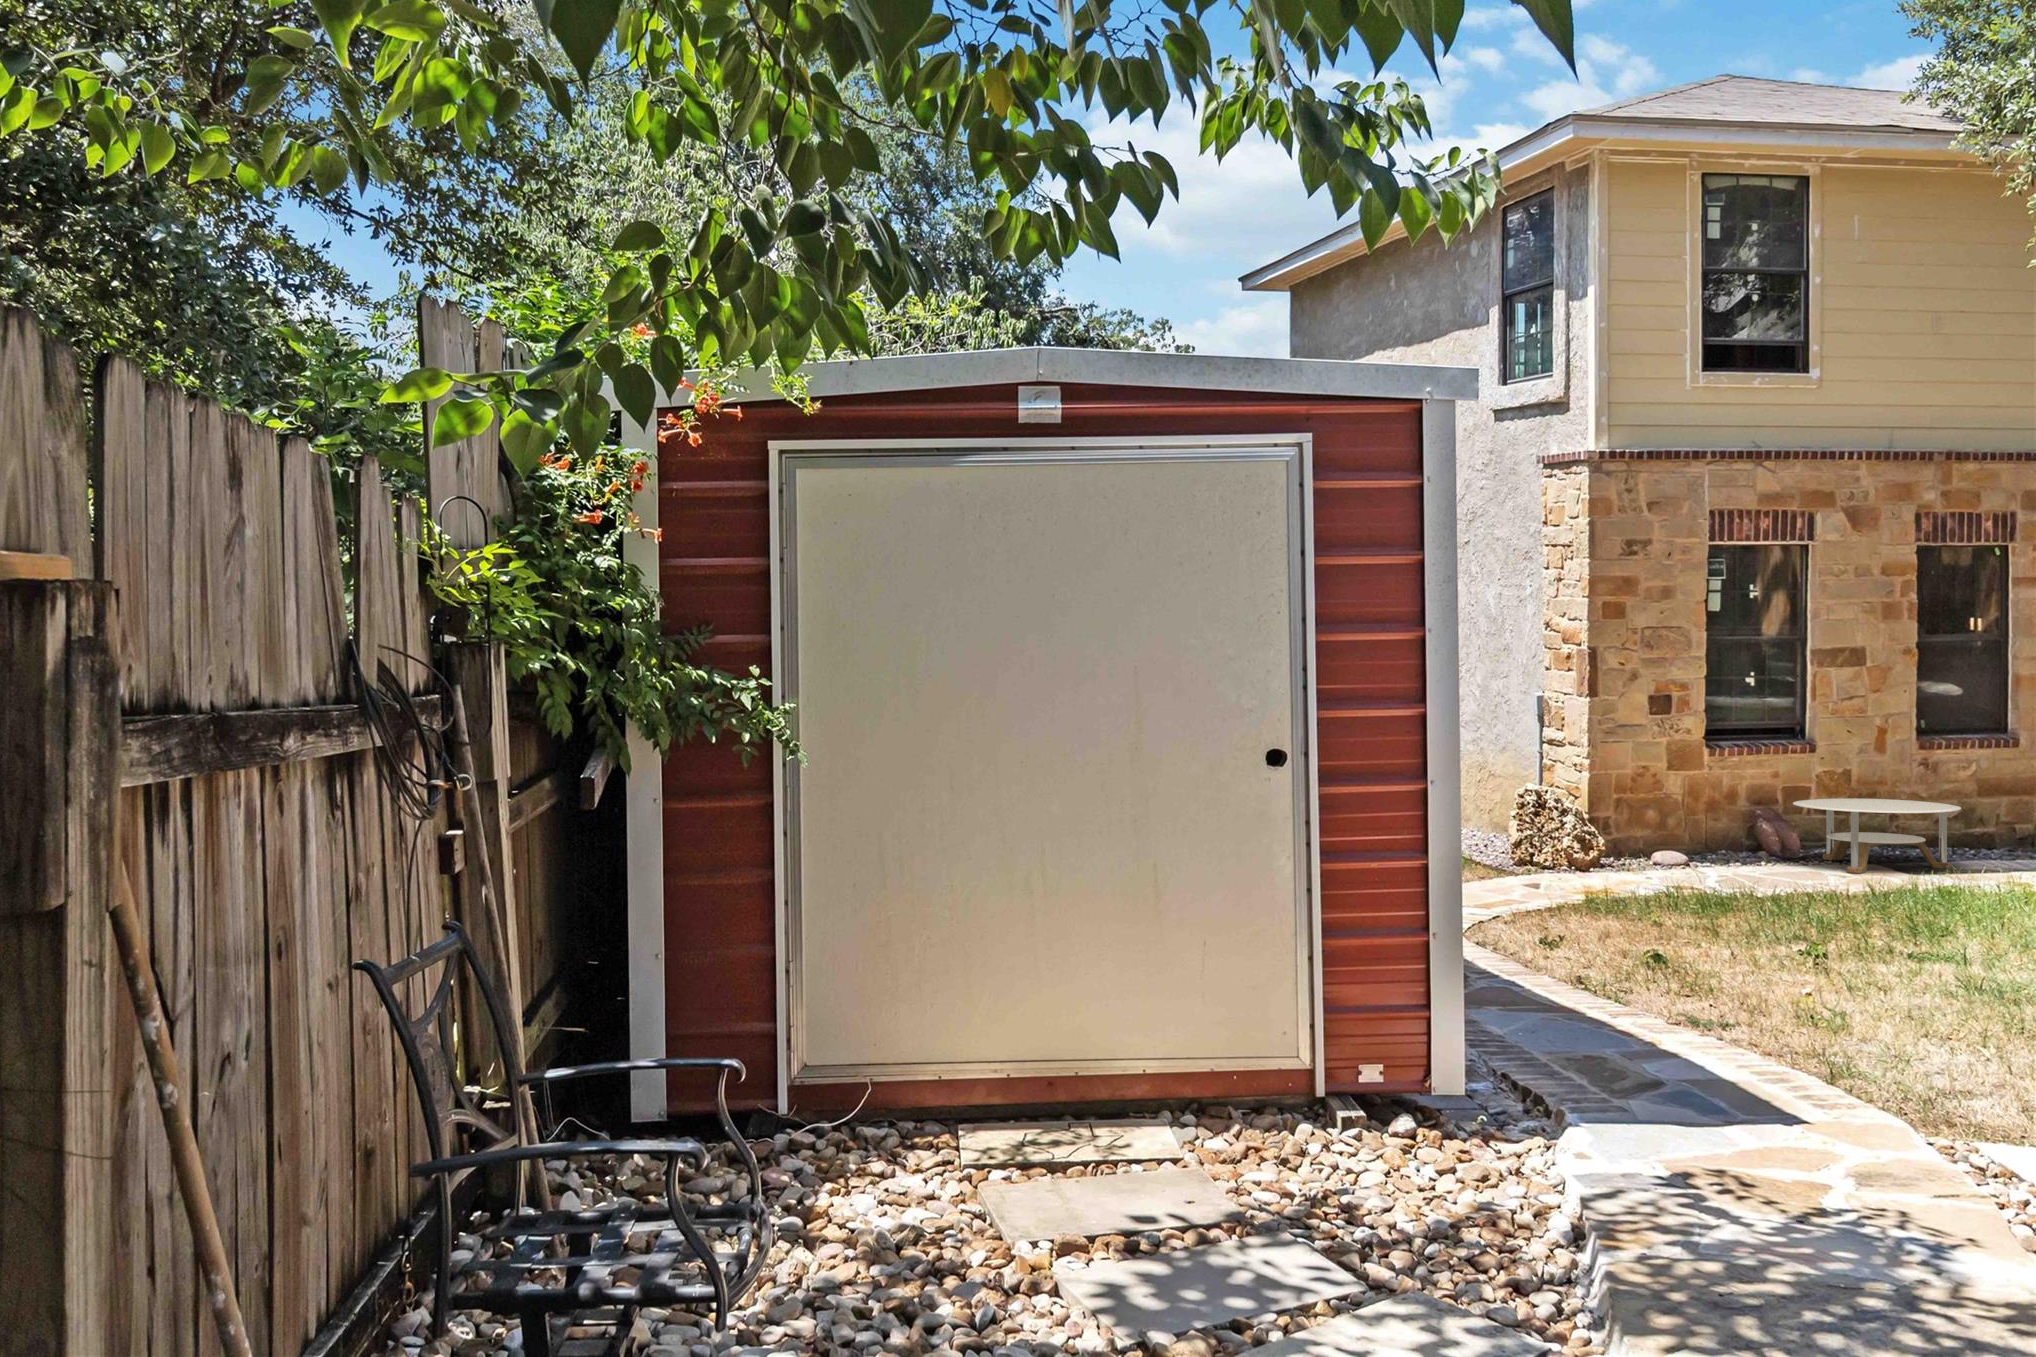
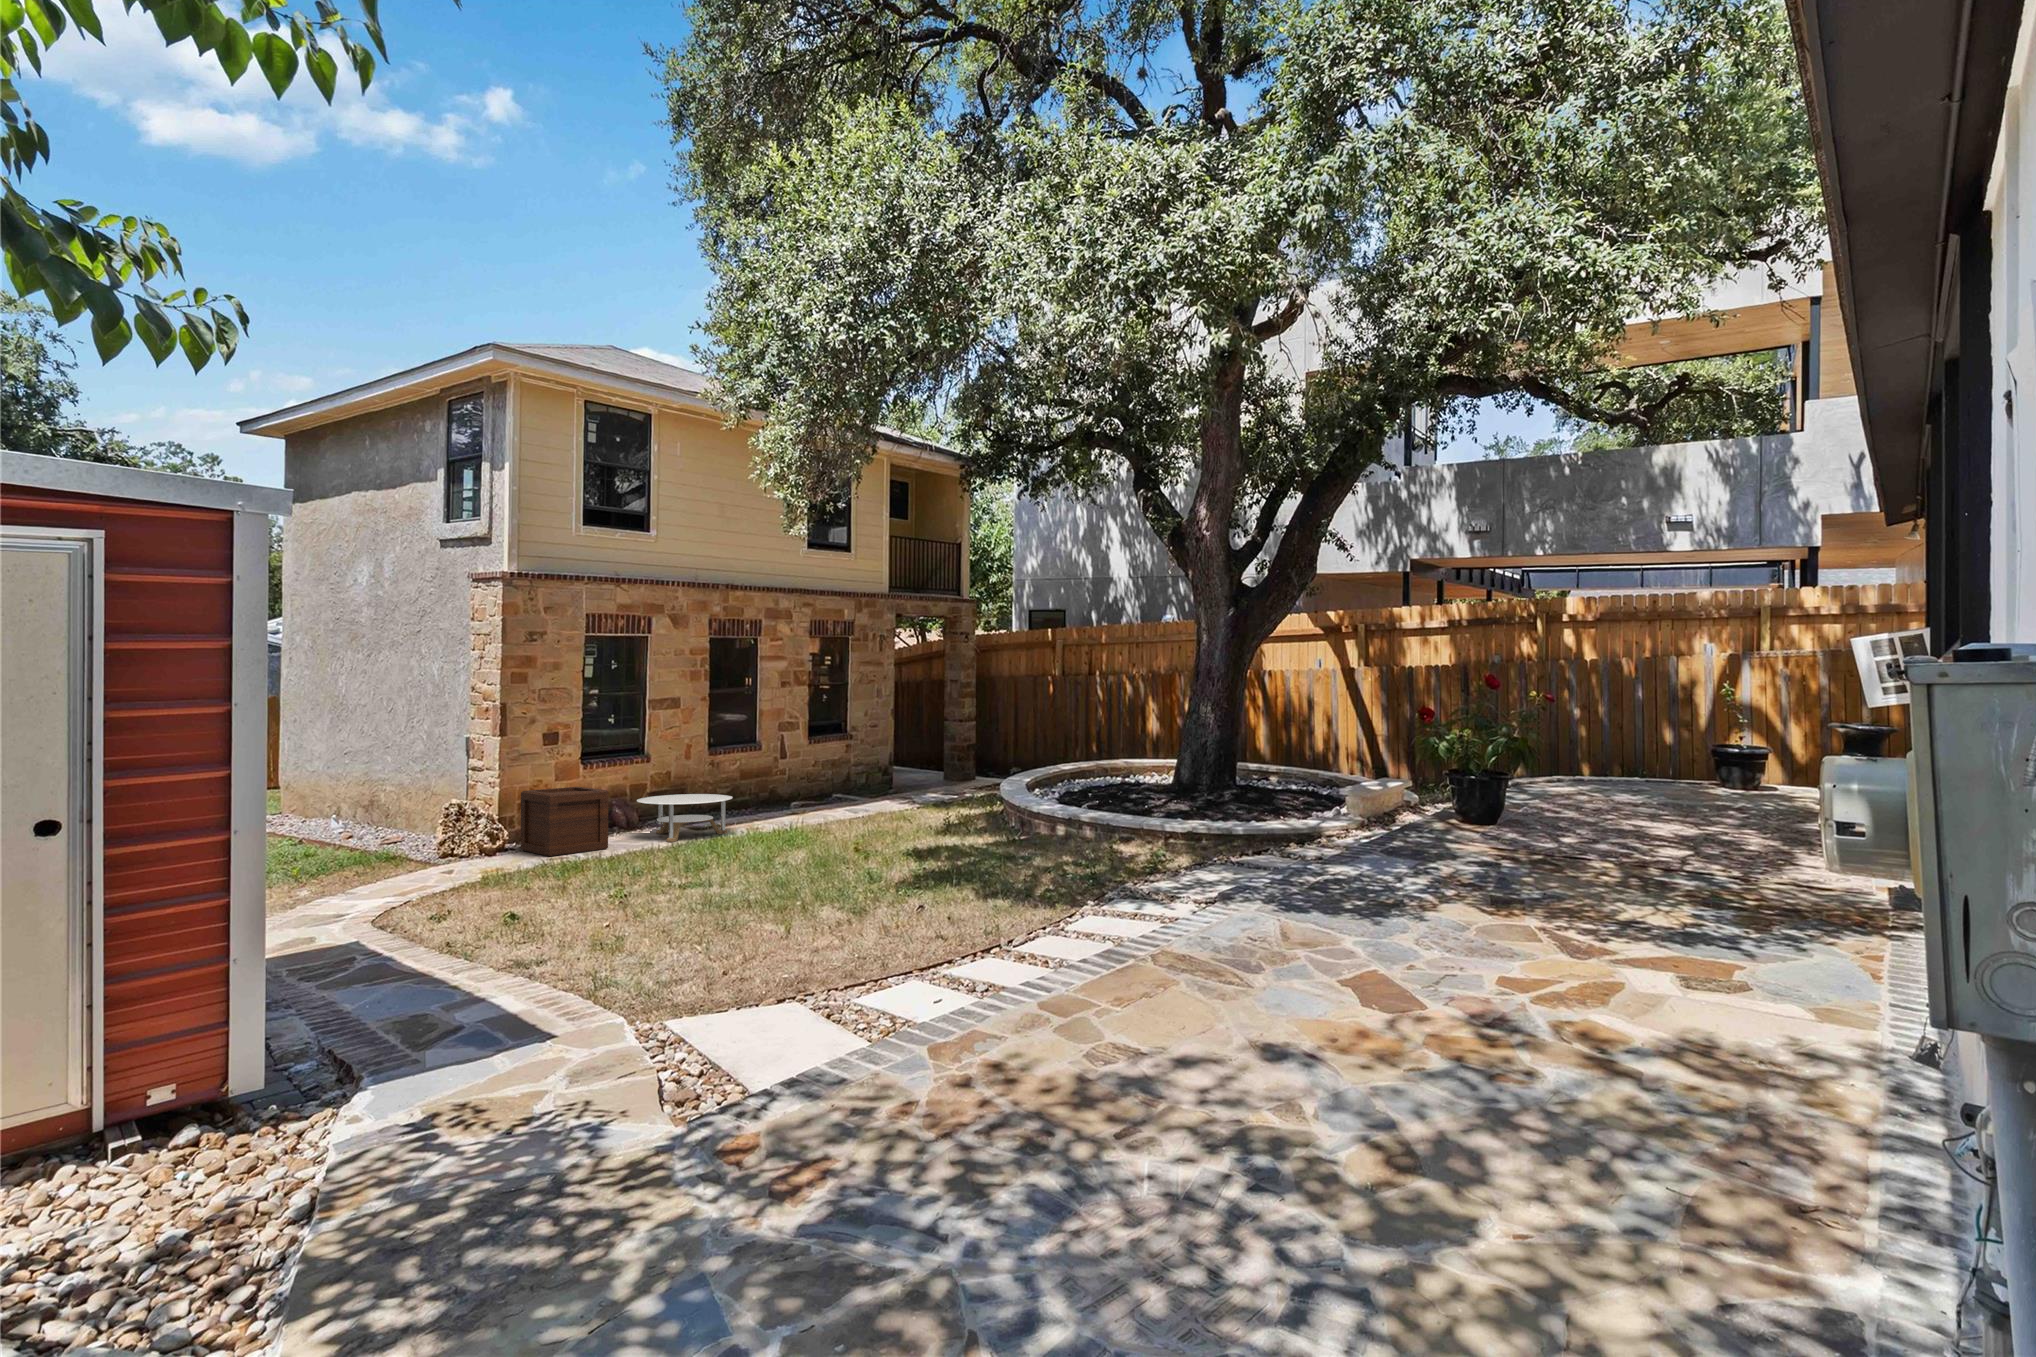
wooden crate: none [1620,776,1754,878] -> present [521,787,608,857]

